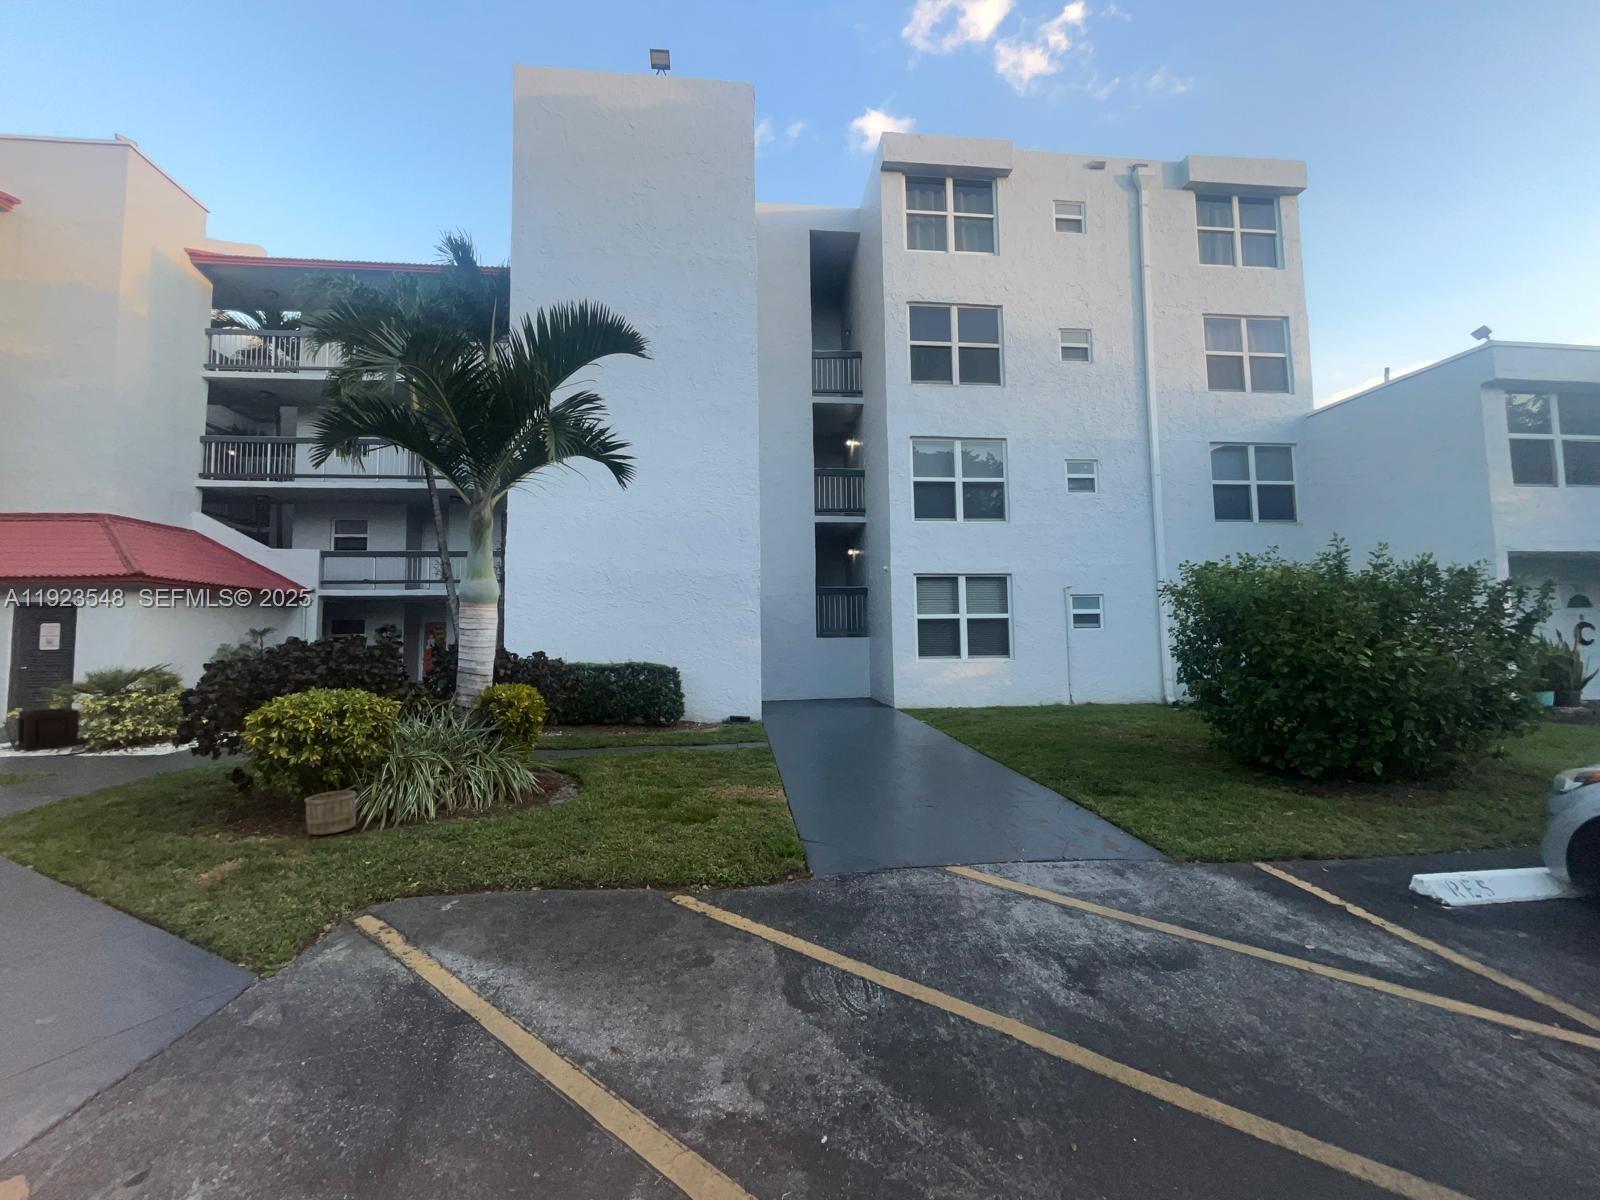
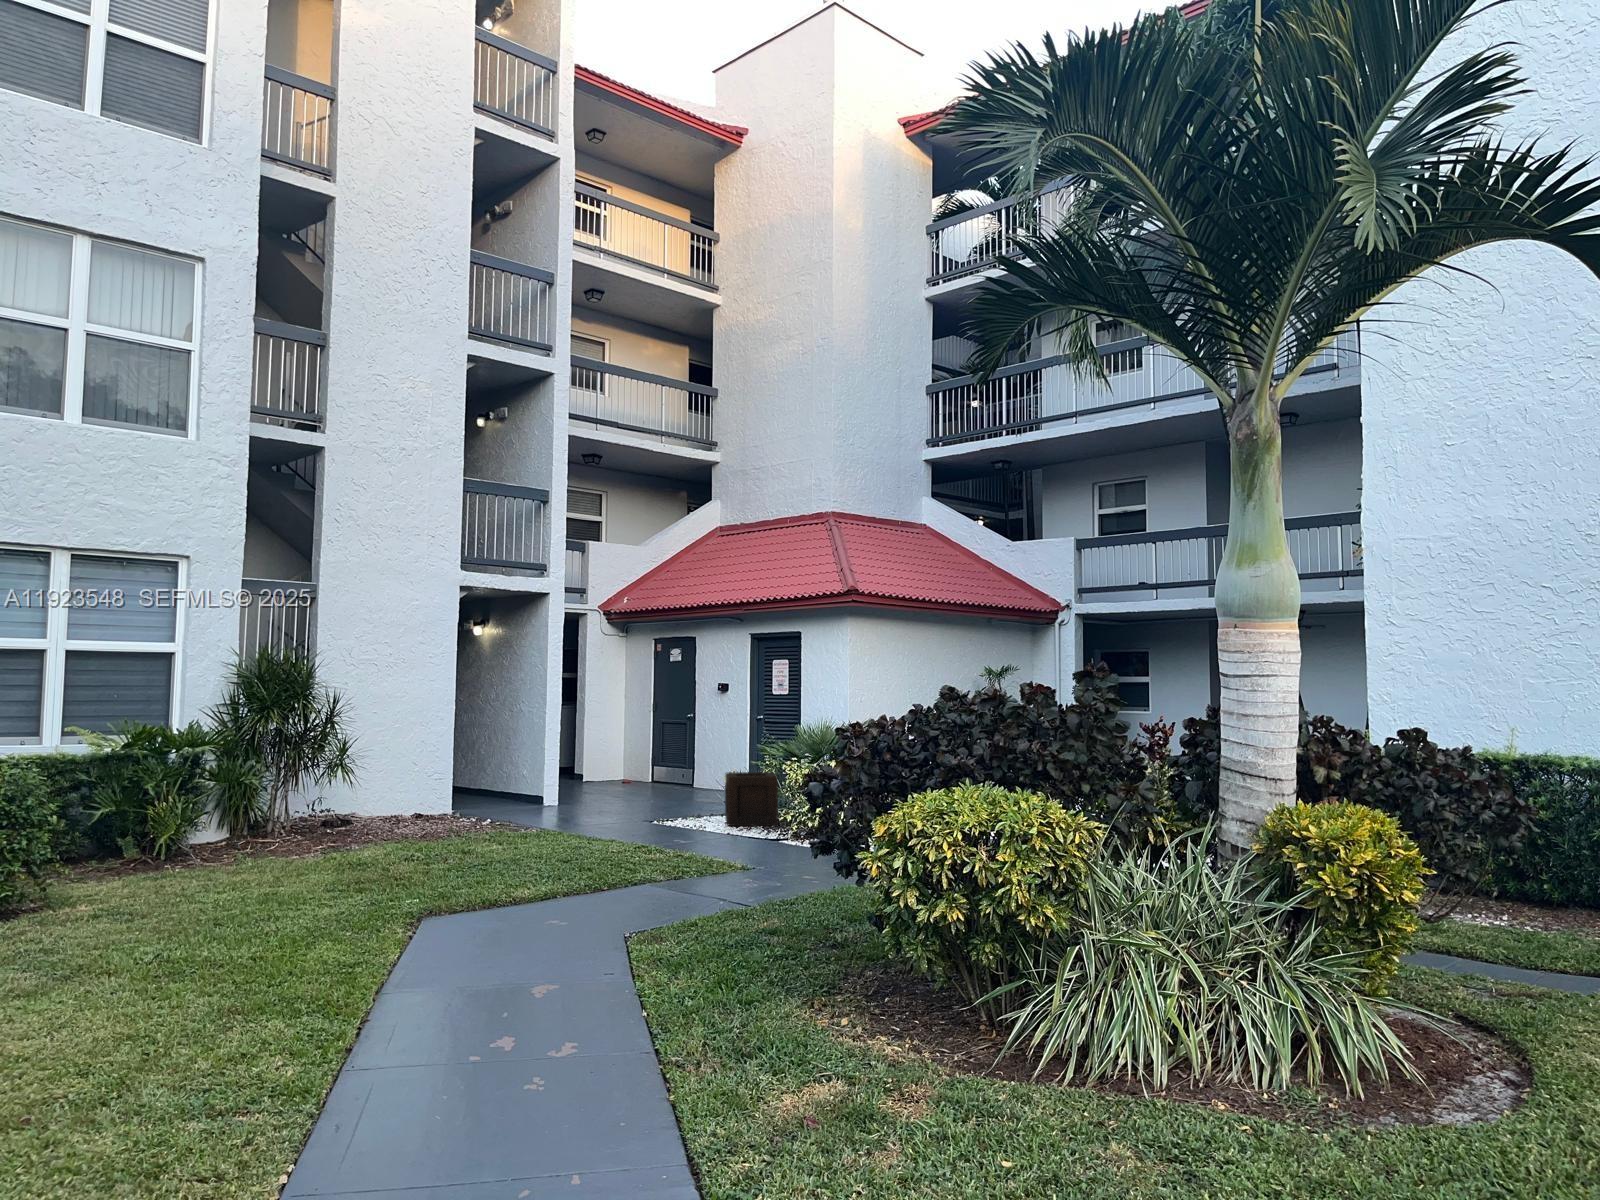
wooden bucket: present [304,790,357,835] -> none [936,985,1020,1073]

